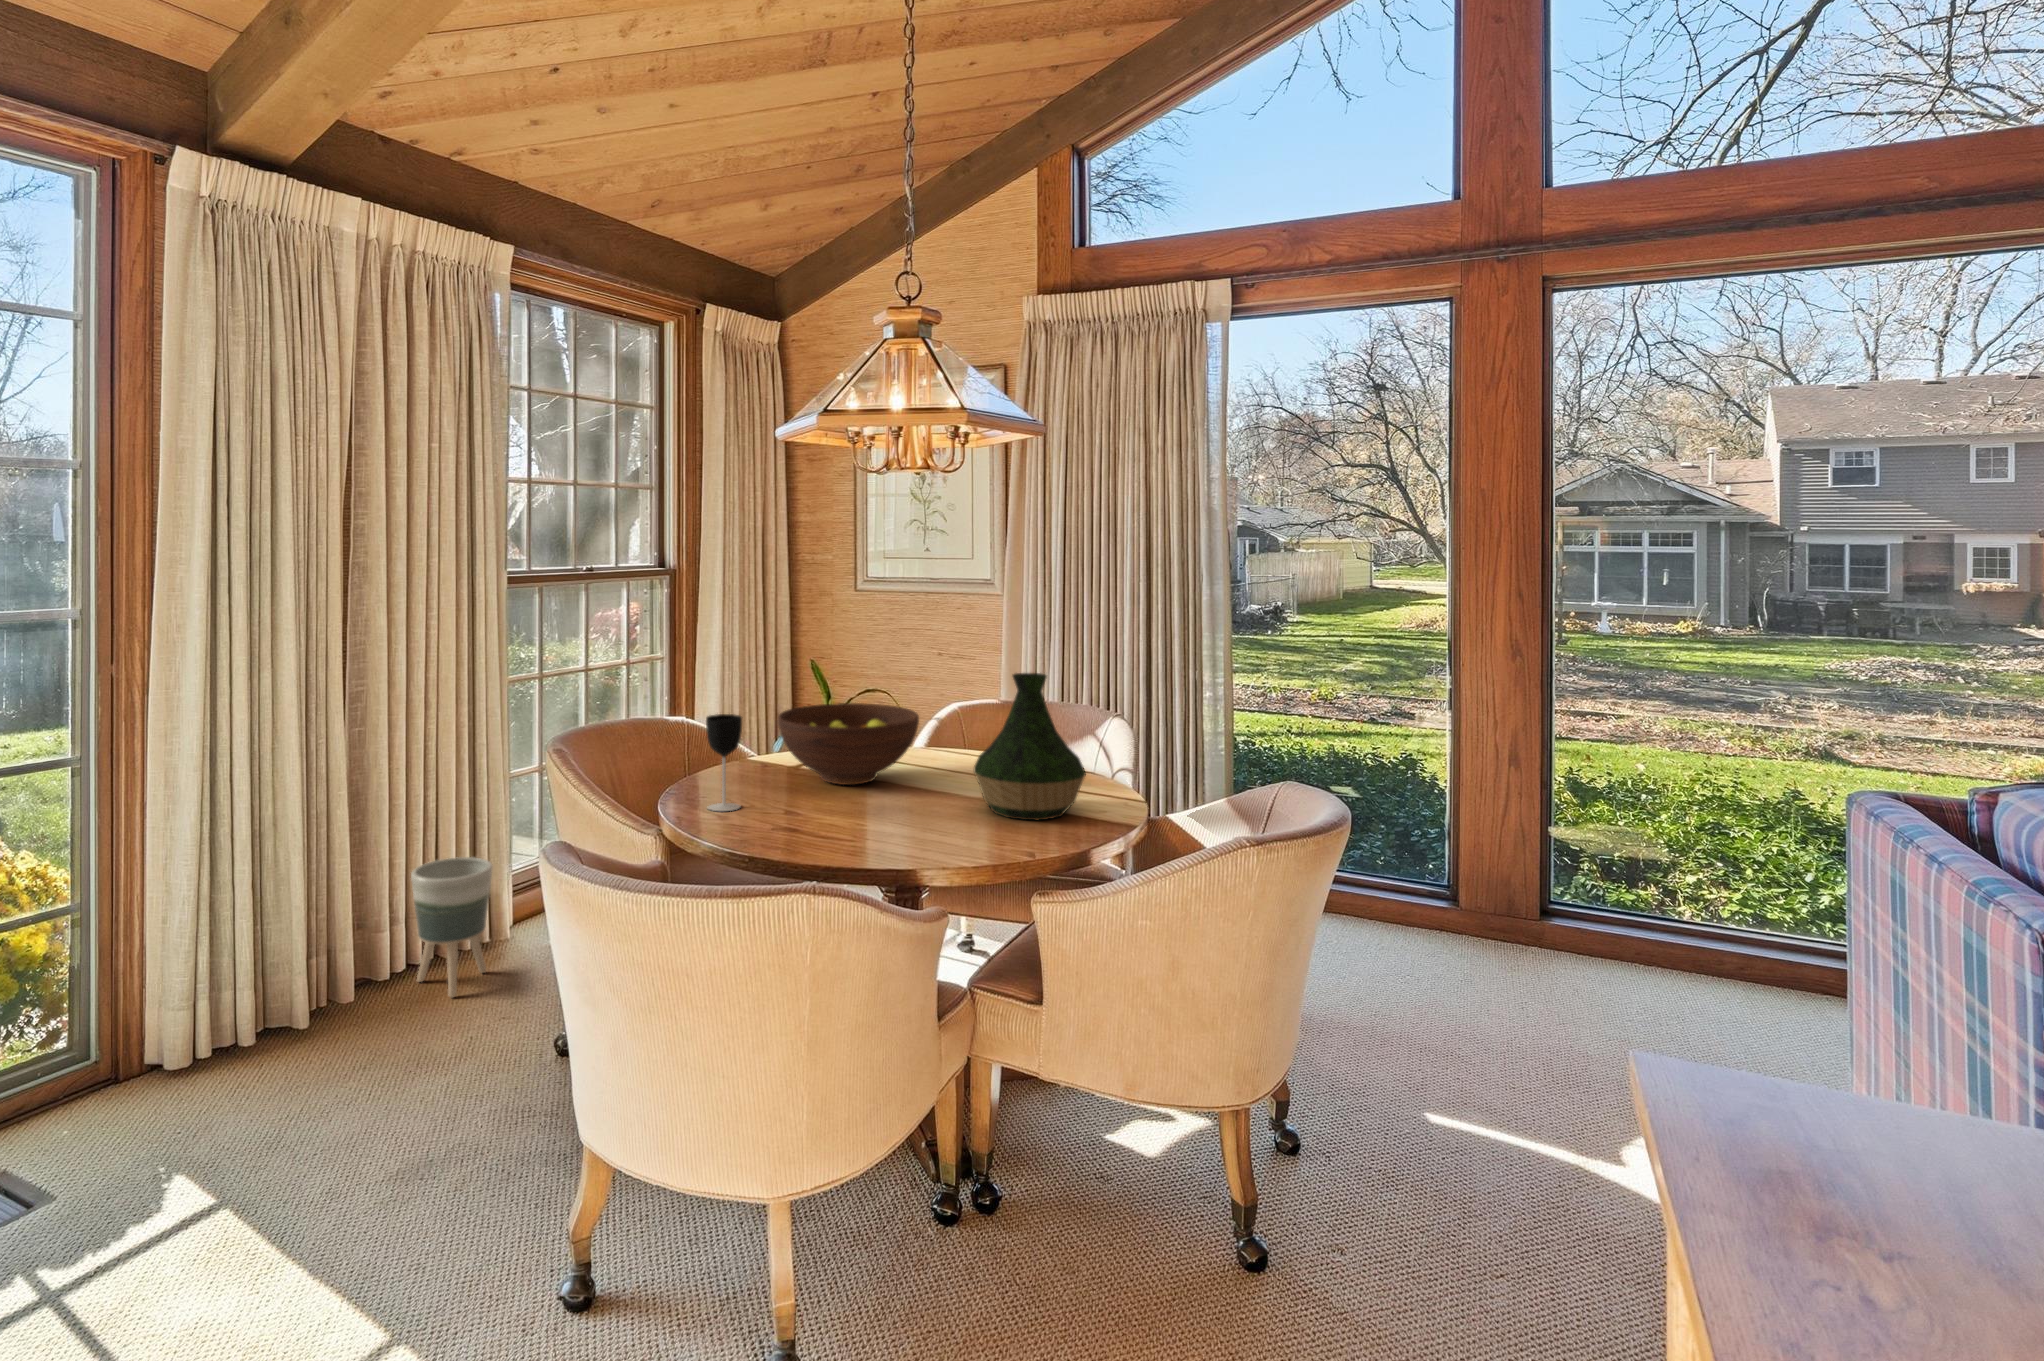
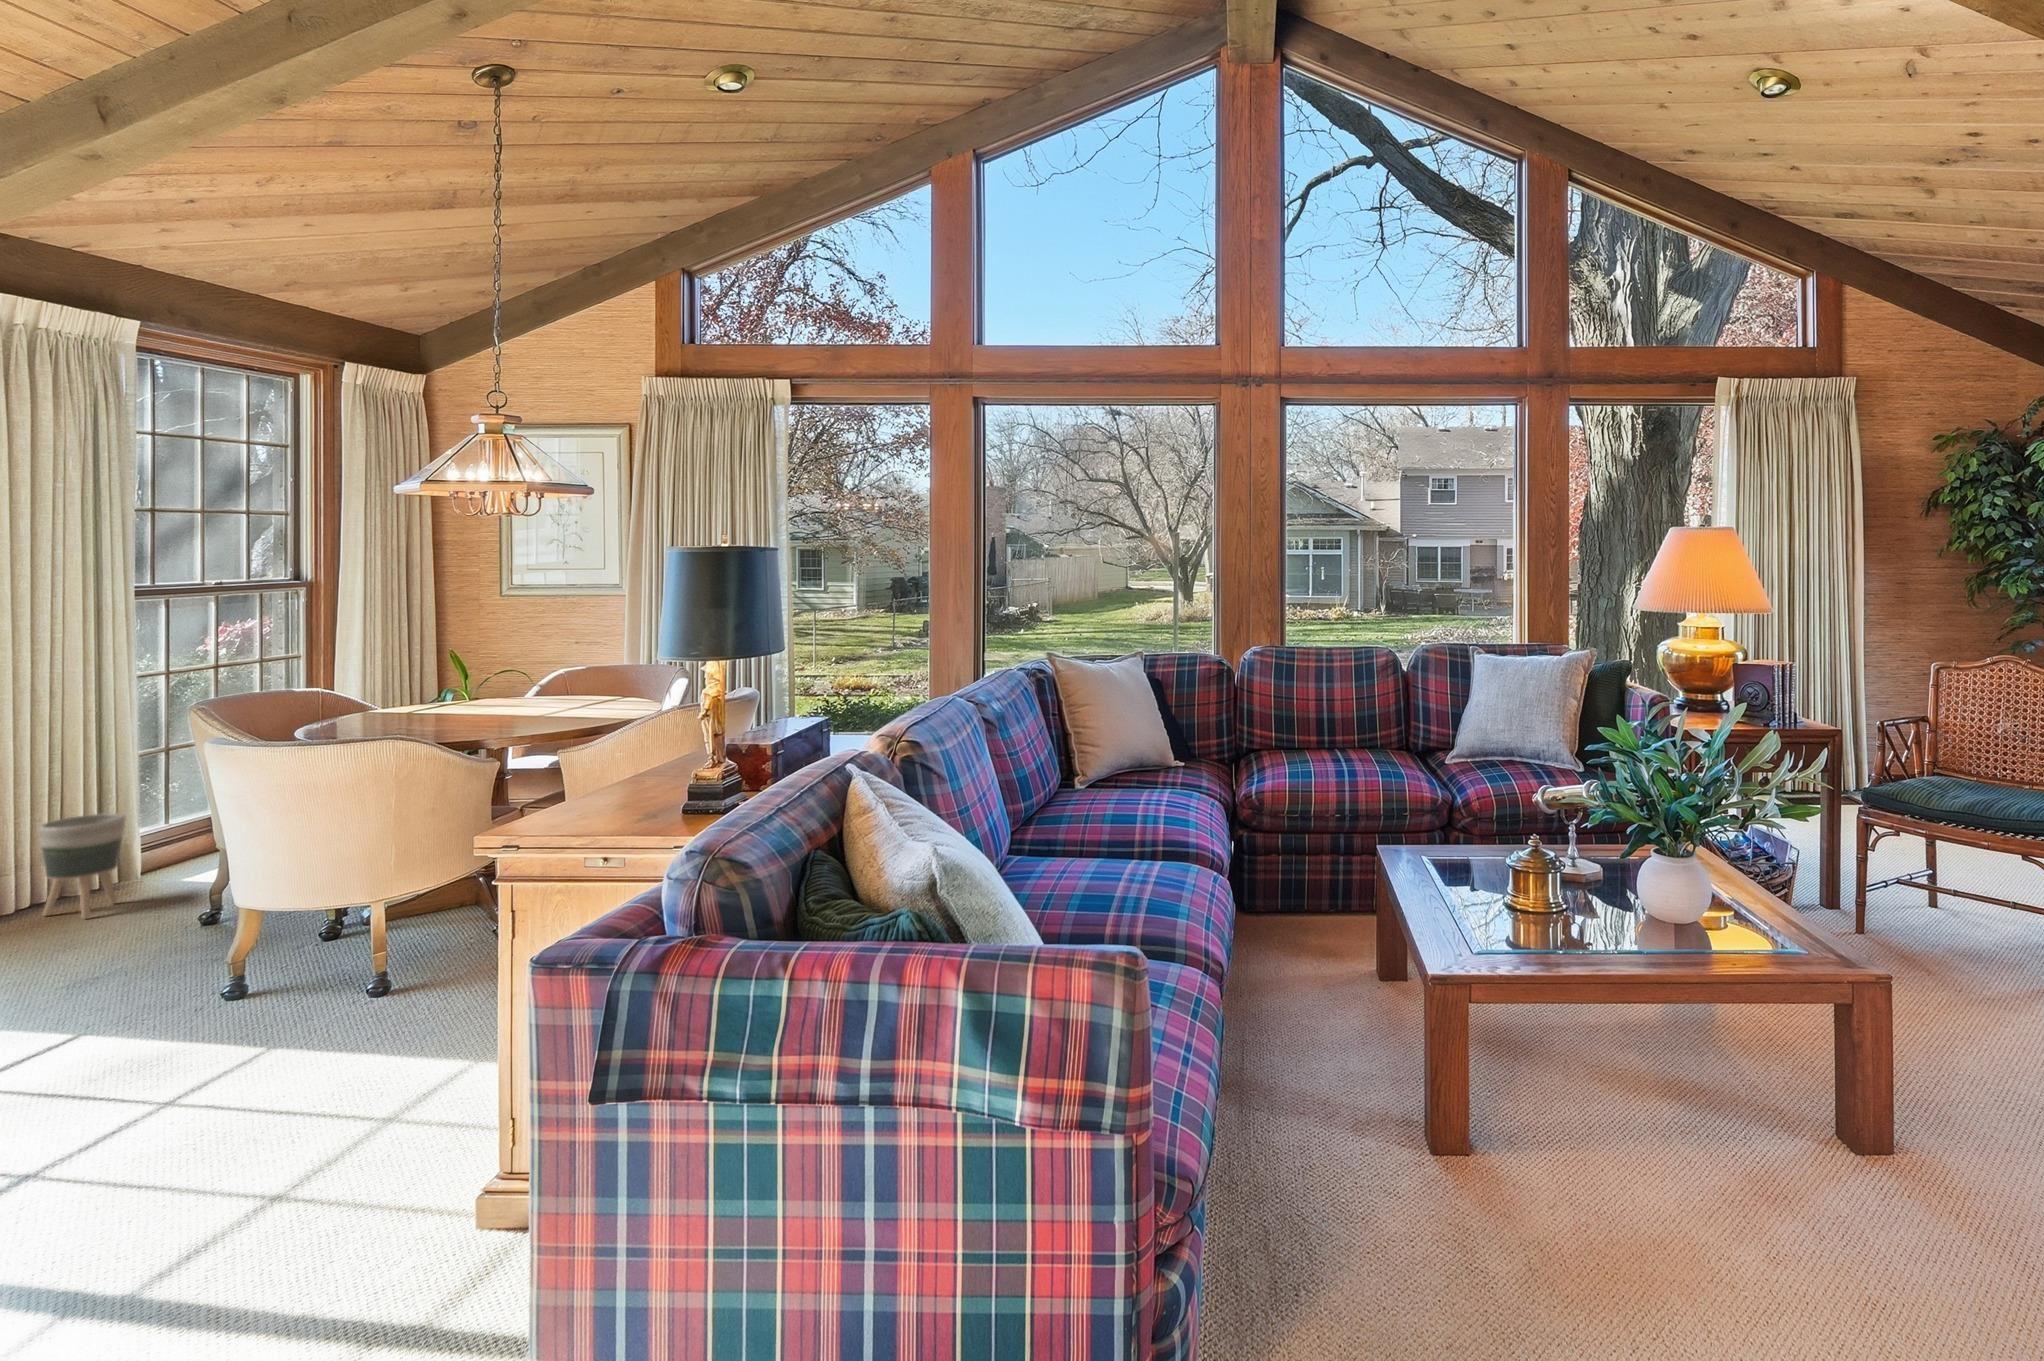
vase: present [974,673,1086,820] -> none [541,635,620,721]
fruit bowl: present [778,703,919,785] -> none [399,666,513,716]
wine glass: present [706,714,742,811] -> none [336,672,366,733]

